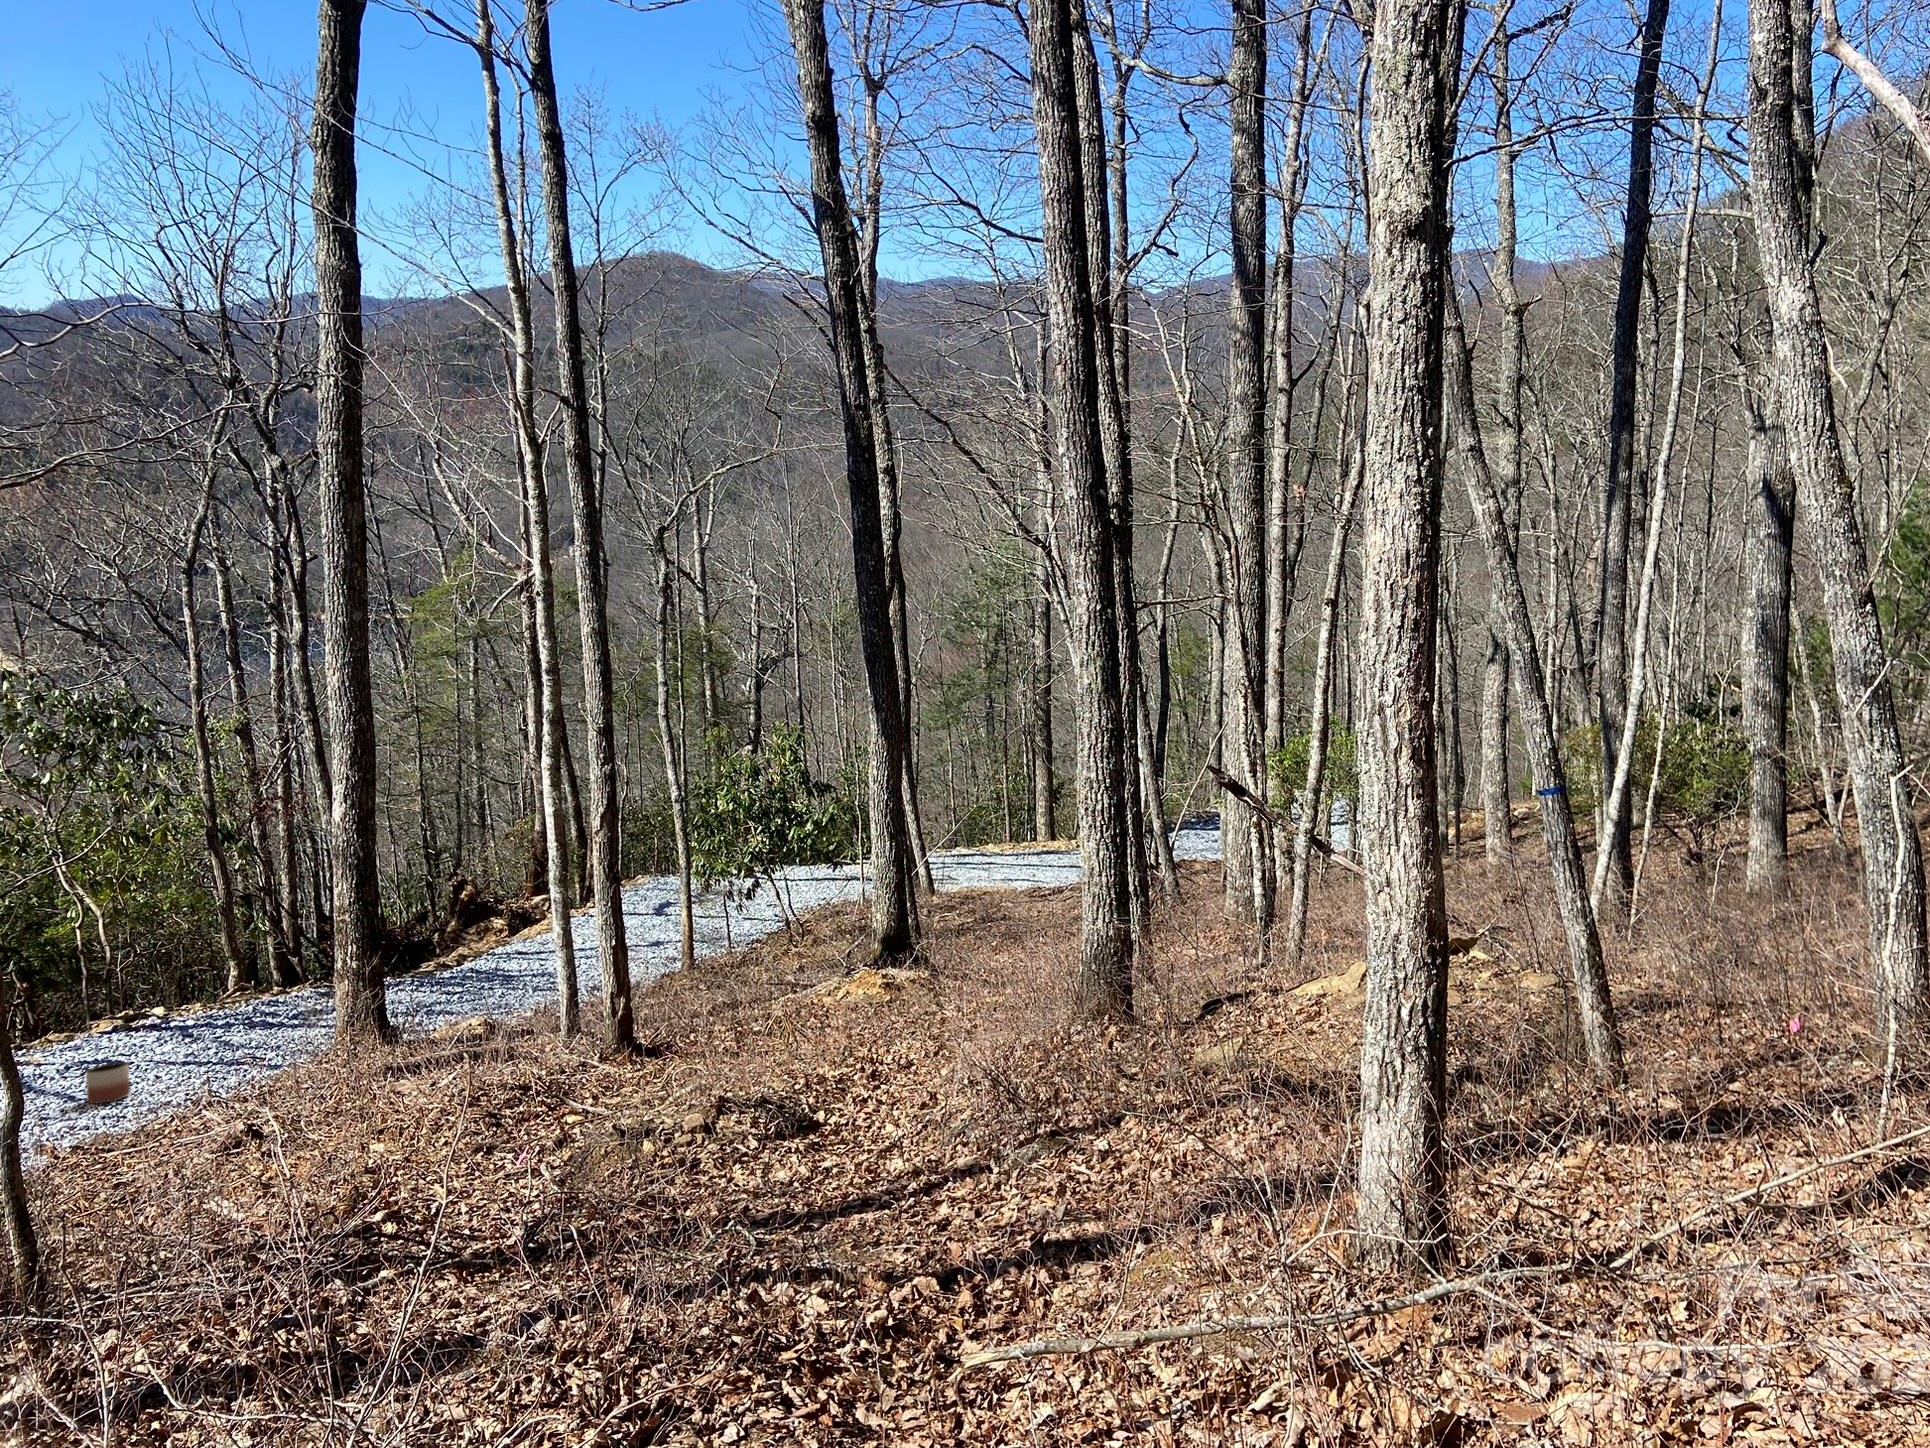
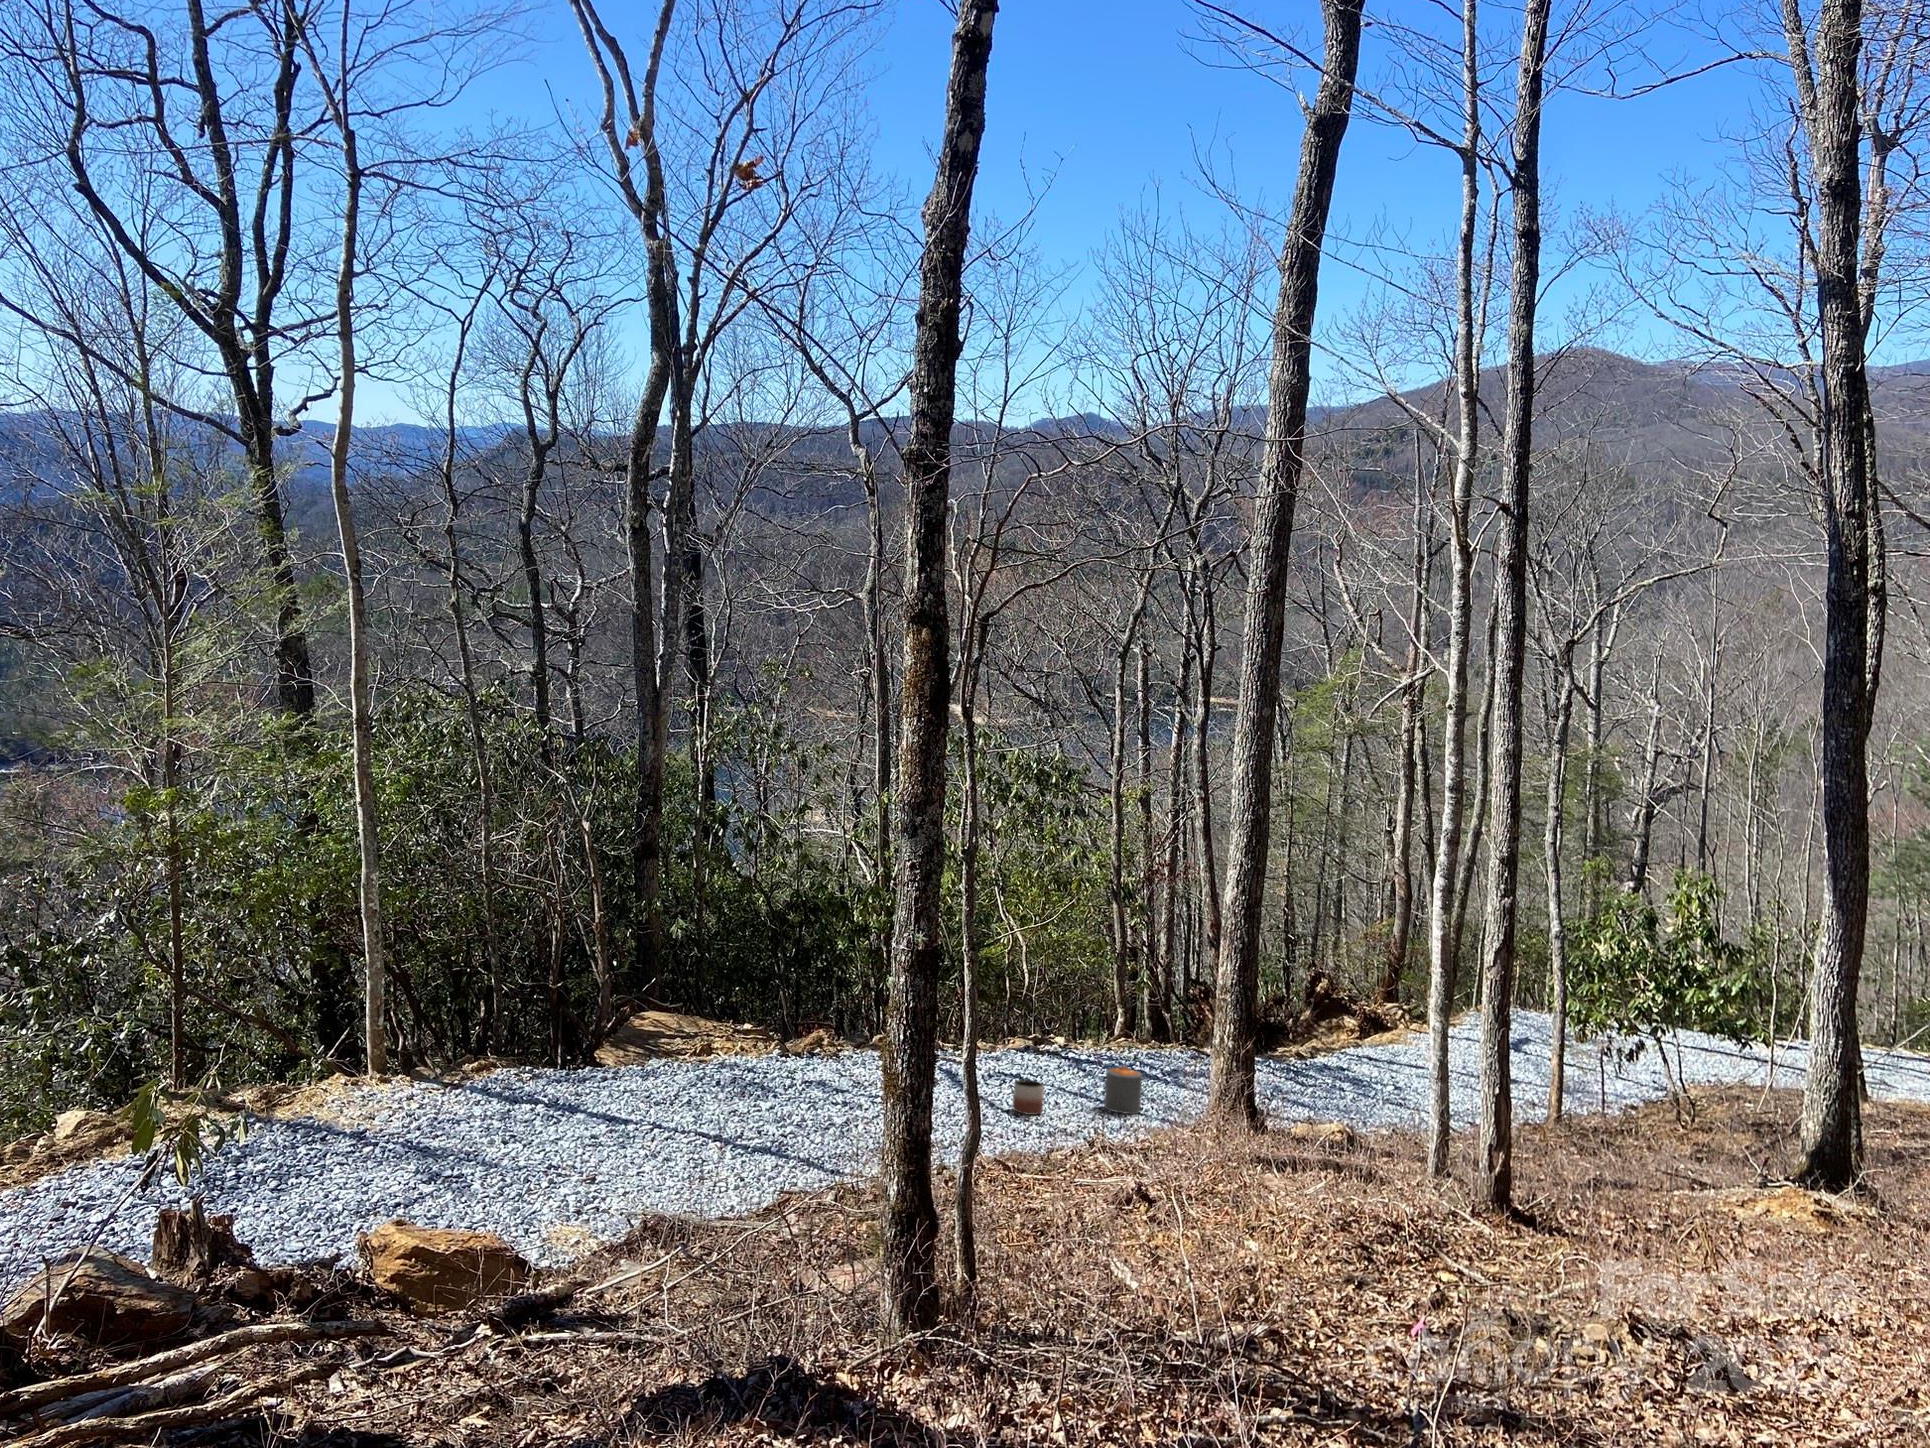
trash can: none [209,1009,261,1070] -> present [1104,1064,1142,1114]

